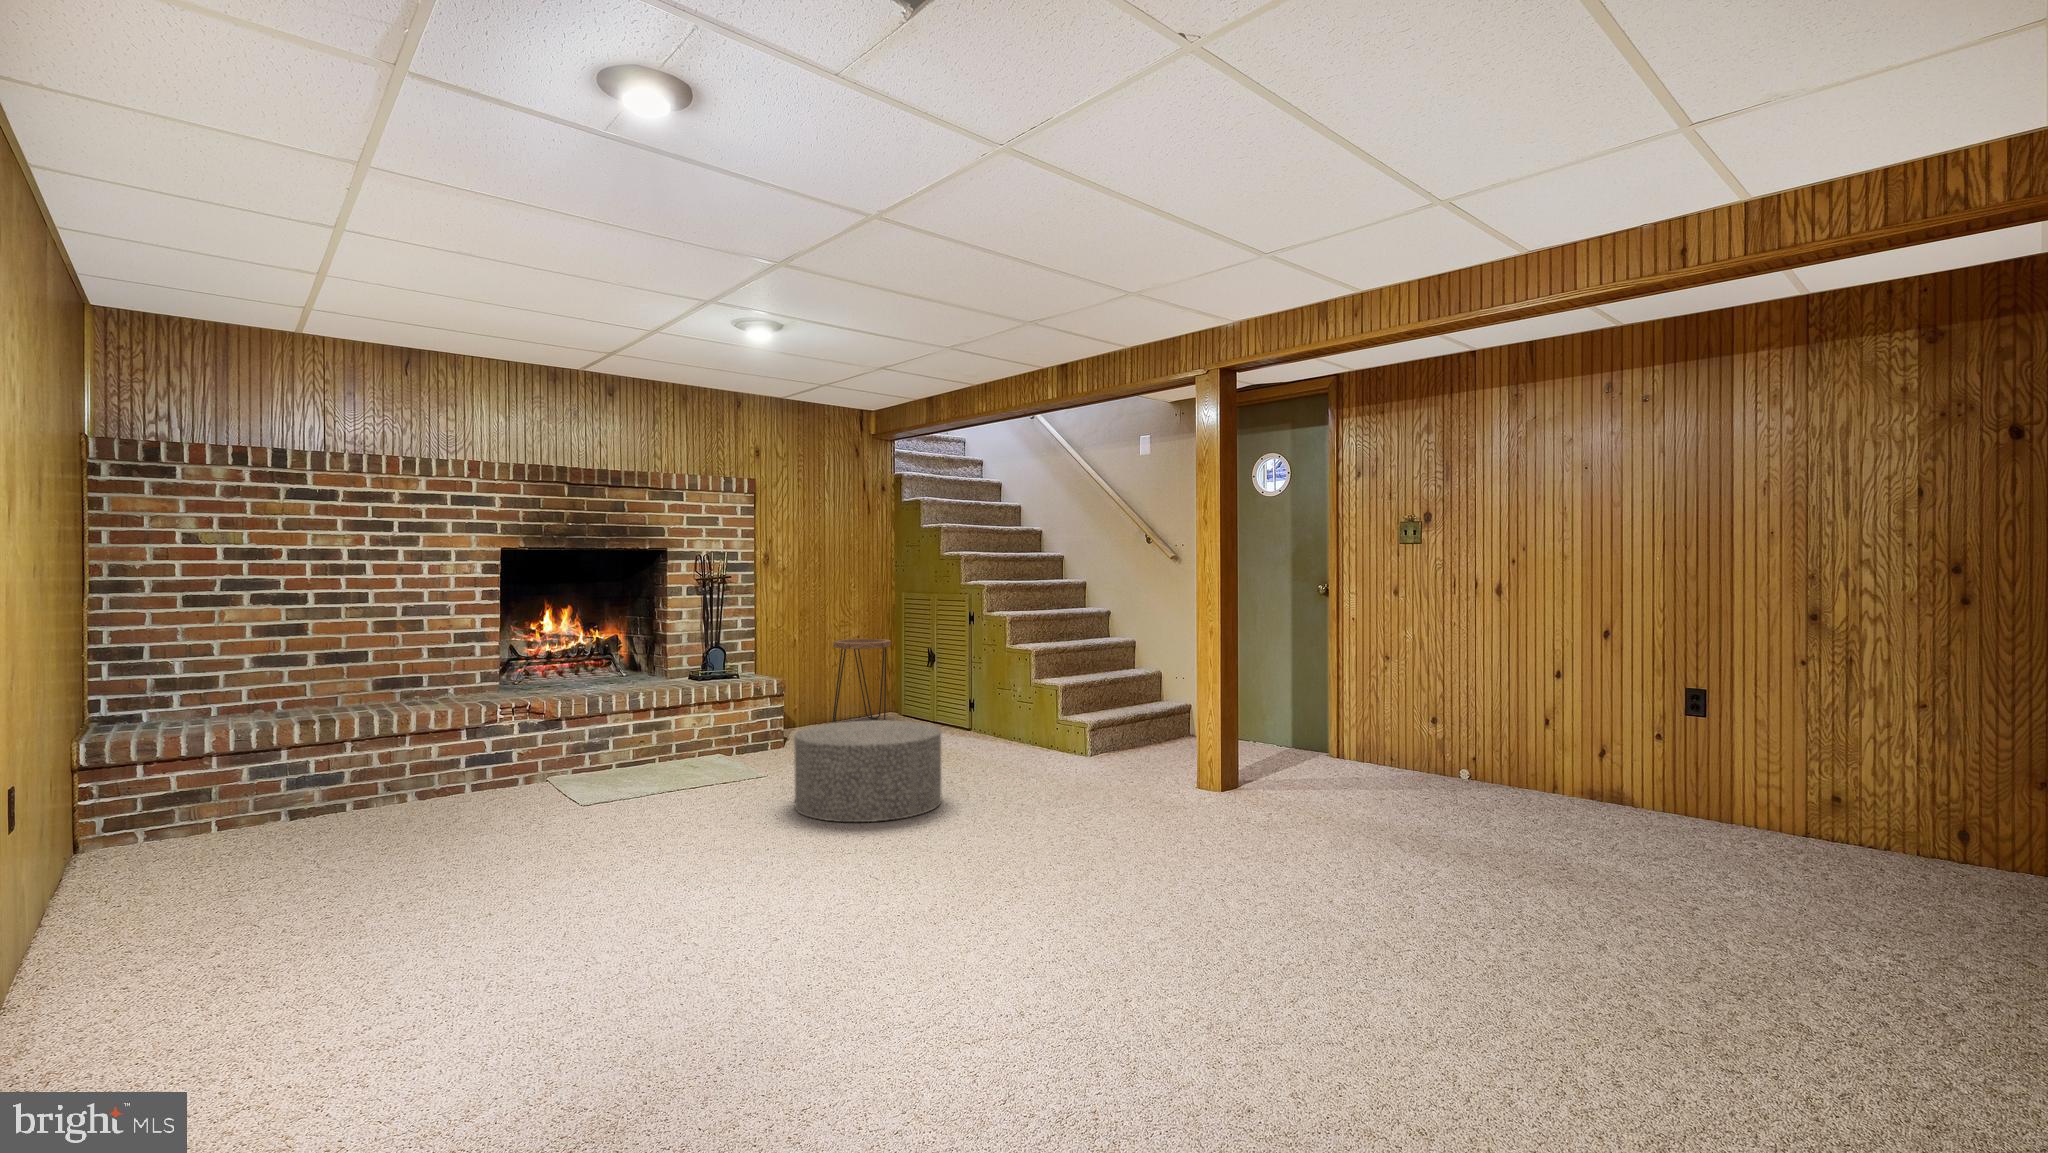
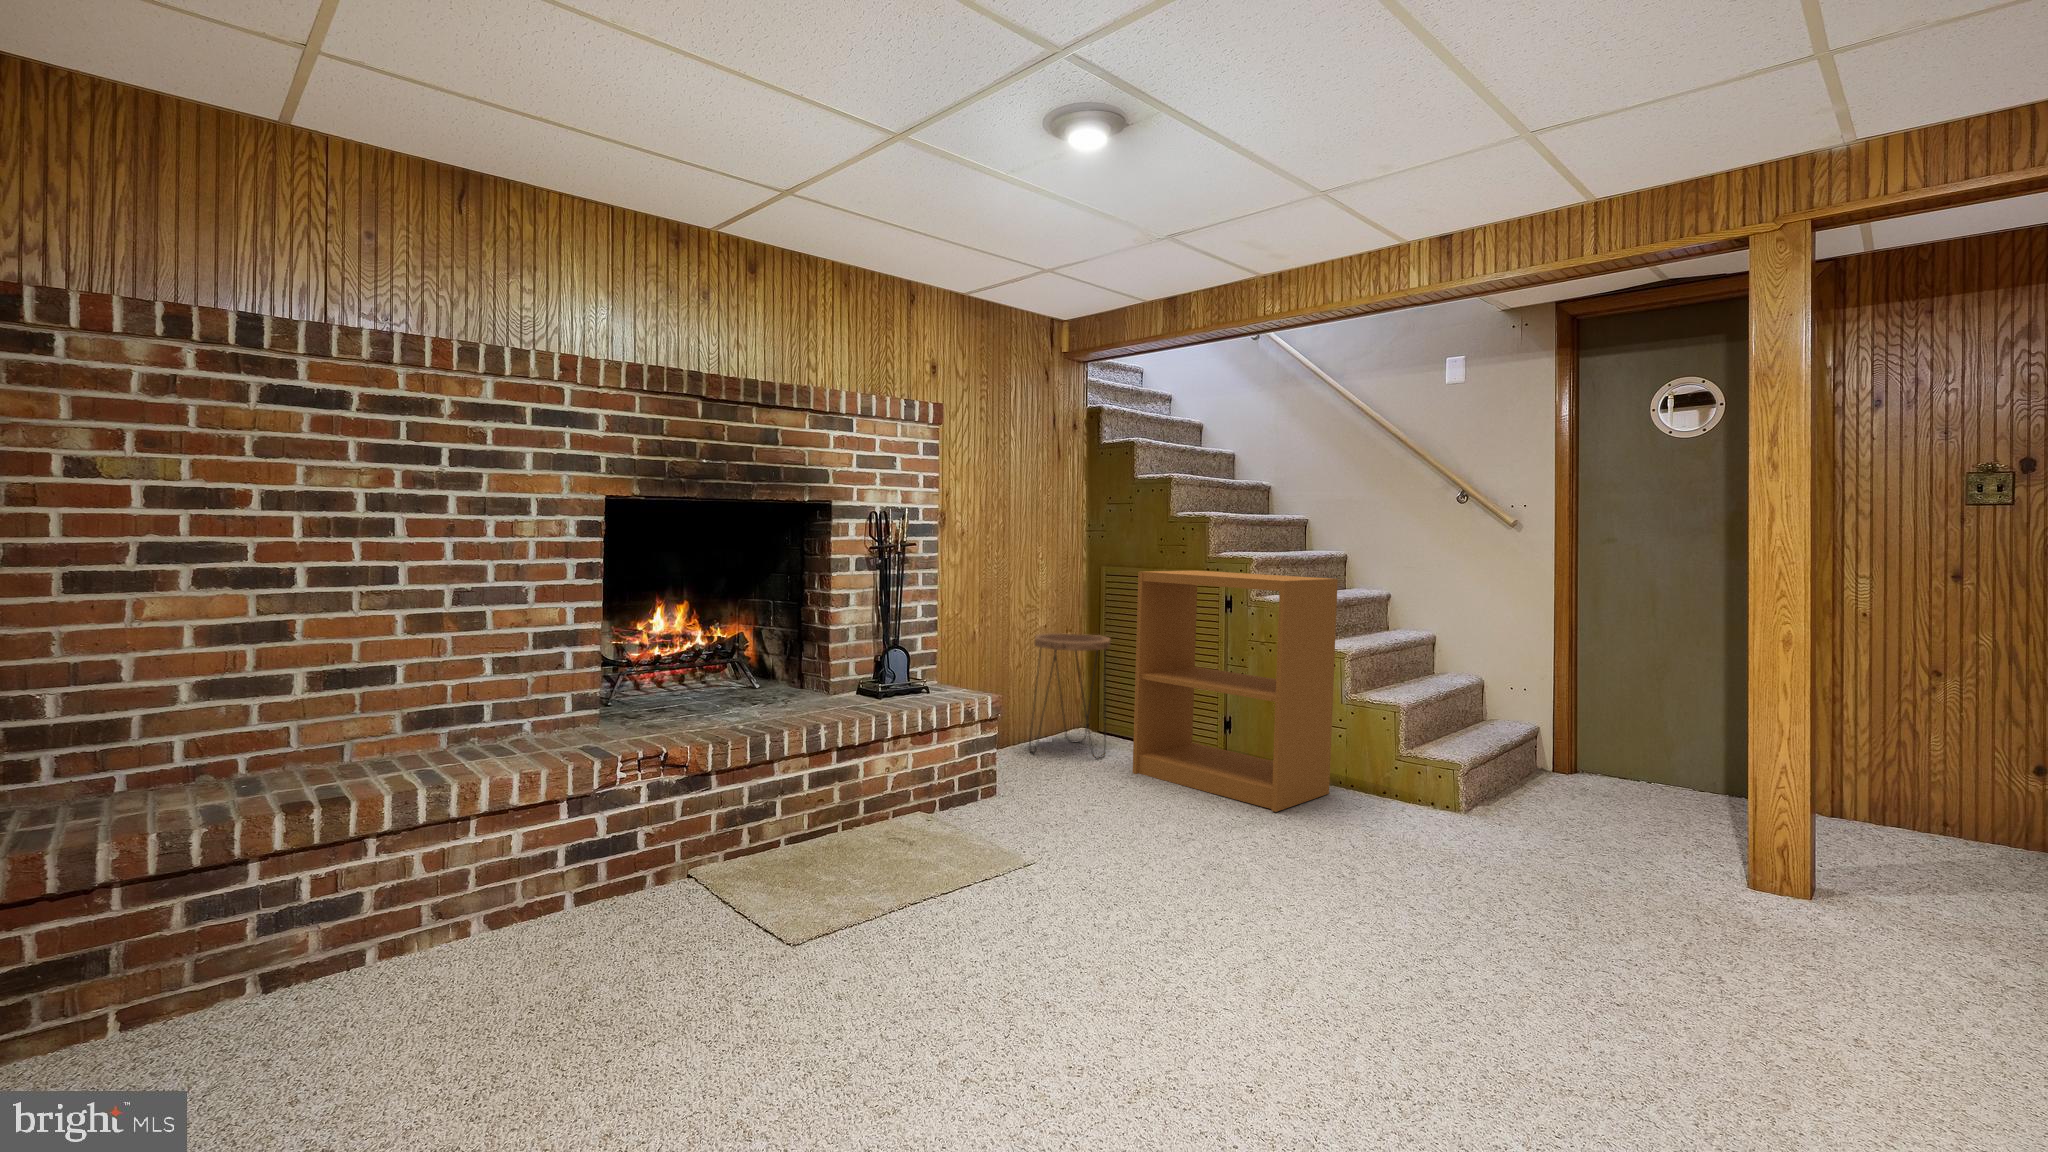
bookshelf: none [893,590,1018,750] -> present [1133,570,1338,812]
ottoman: present [794,720,941,822] -> none [1145,793,1406,1010]

